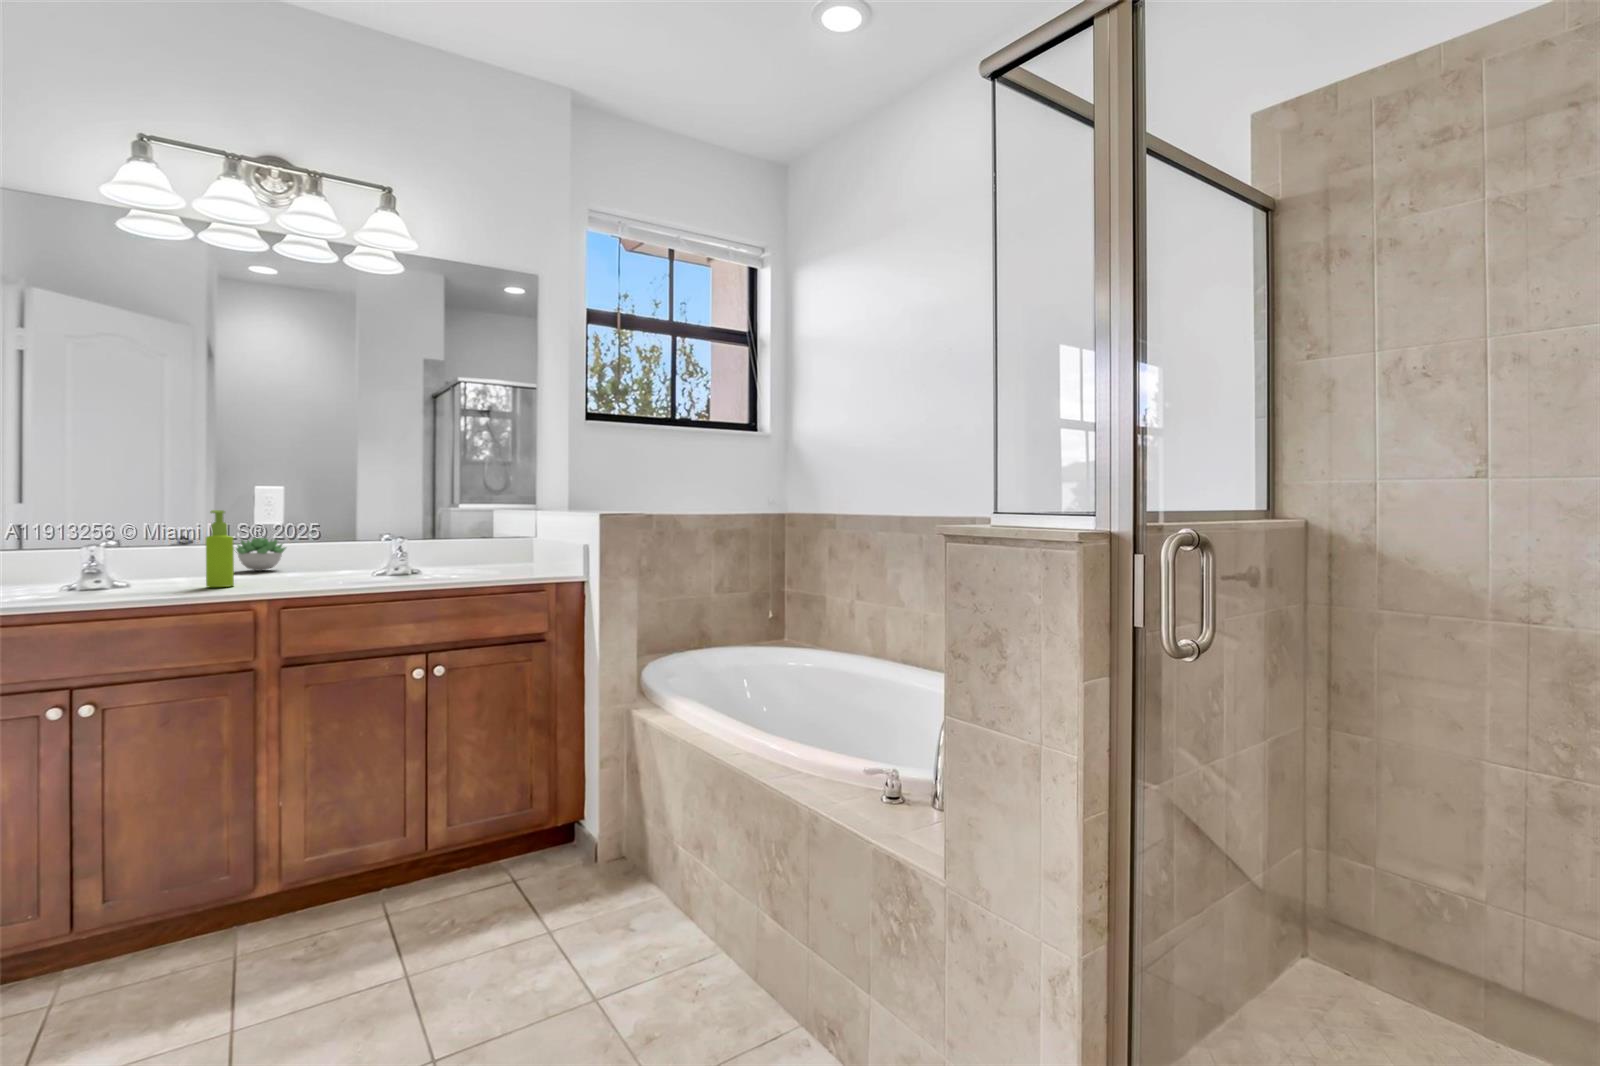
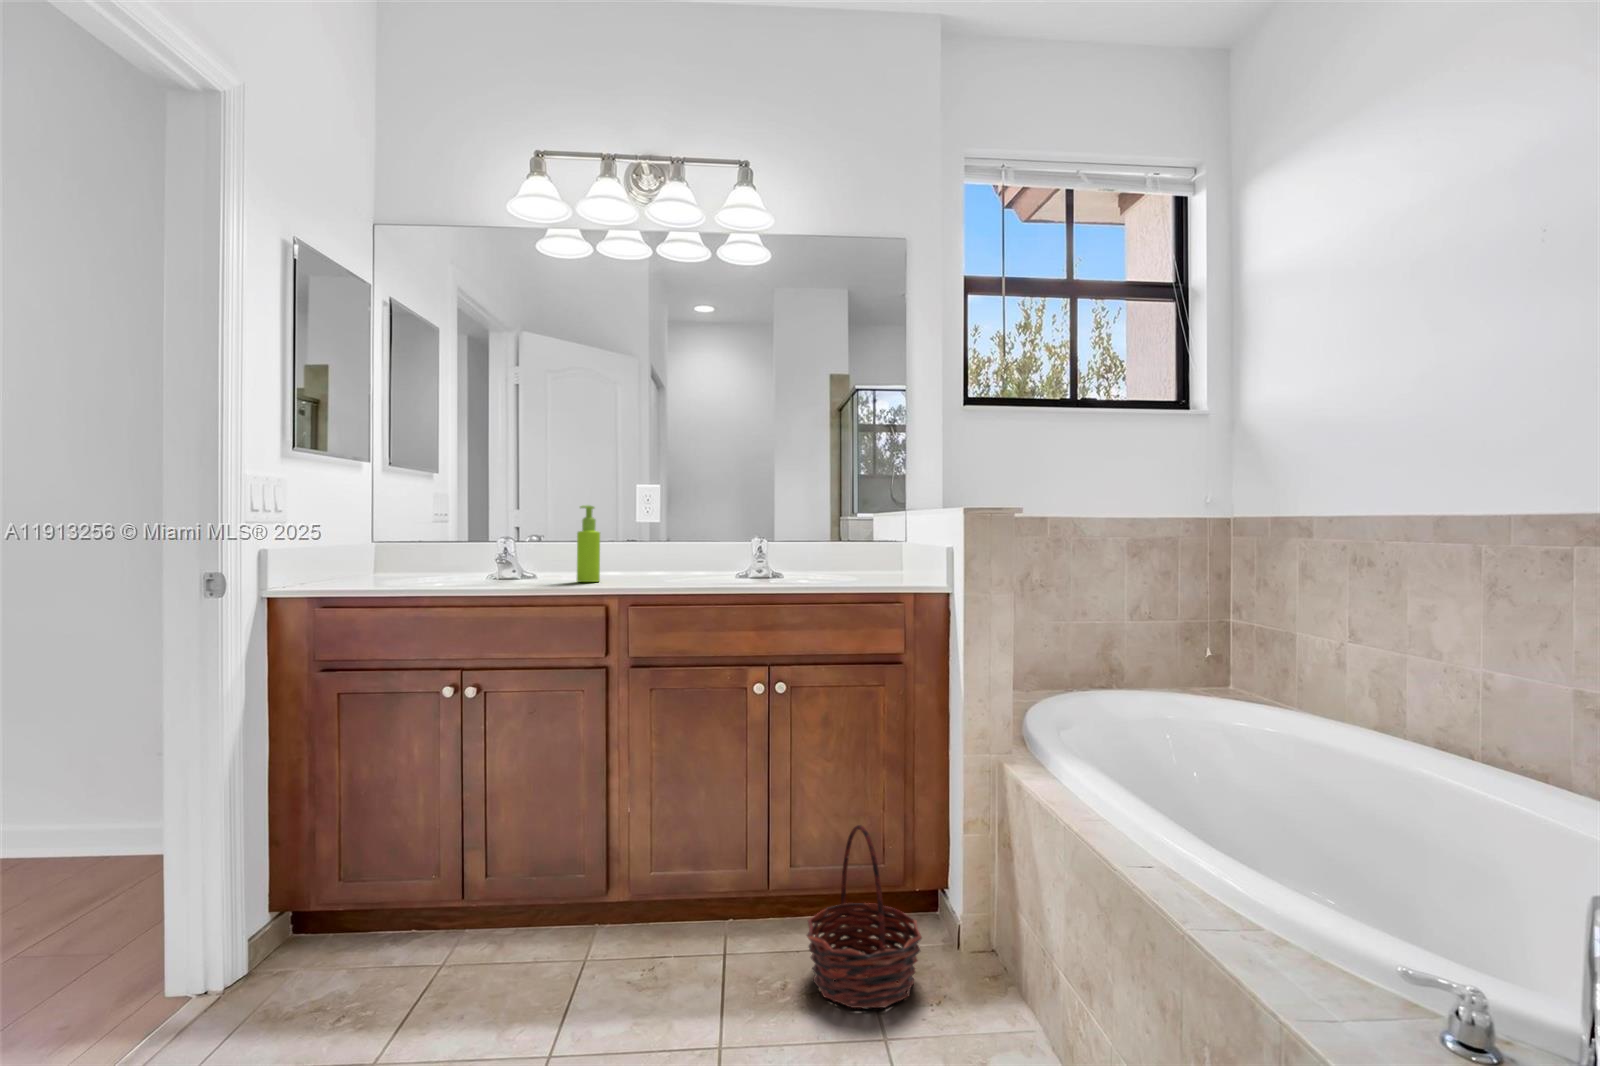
succulent plant: present [236,538,286,571] -> none [617,537,661,570]
basket: none [473,776,573,921] -> present [807,825,922,1008]

